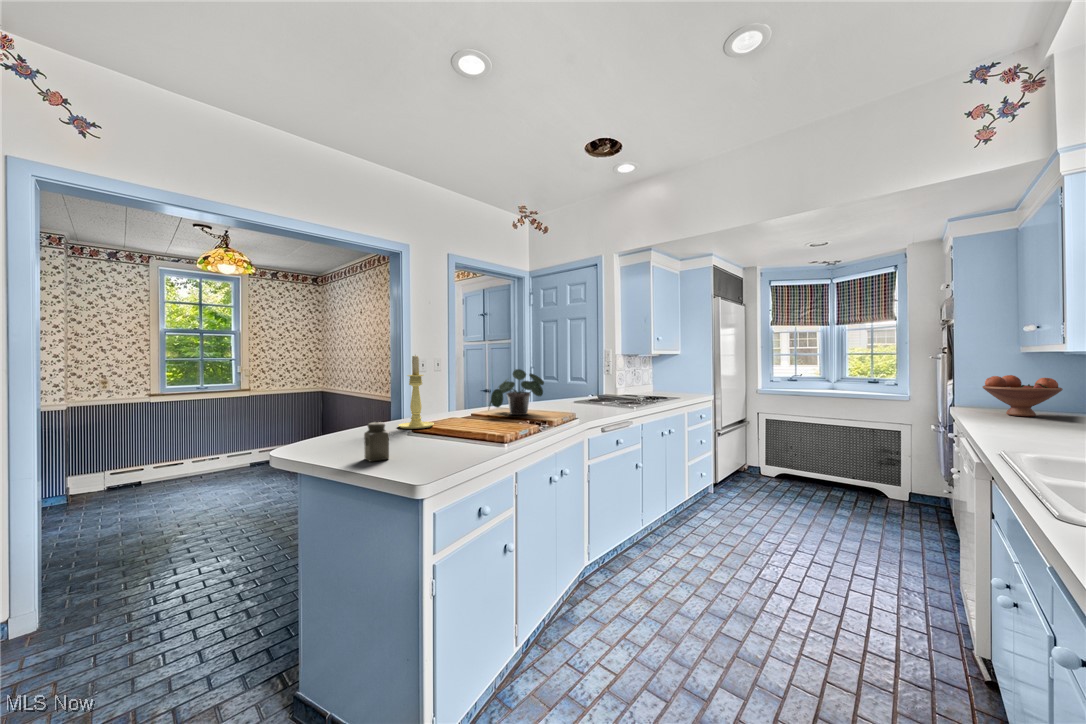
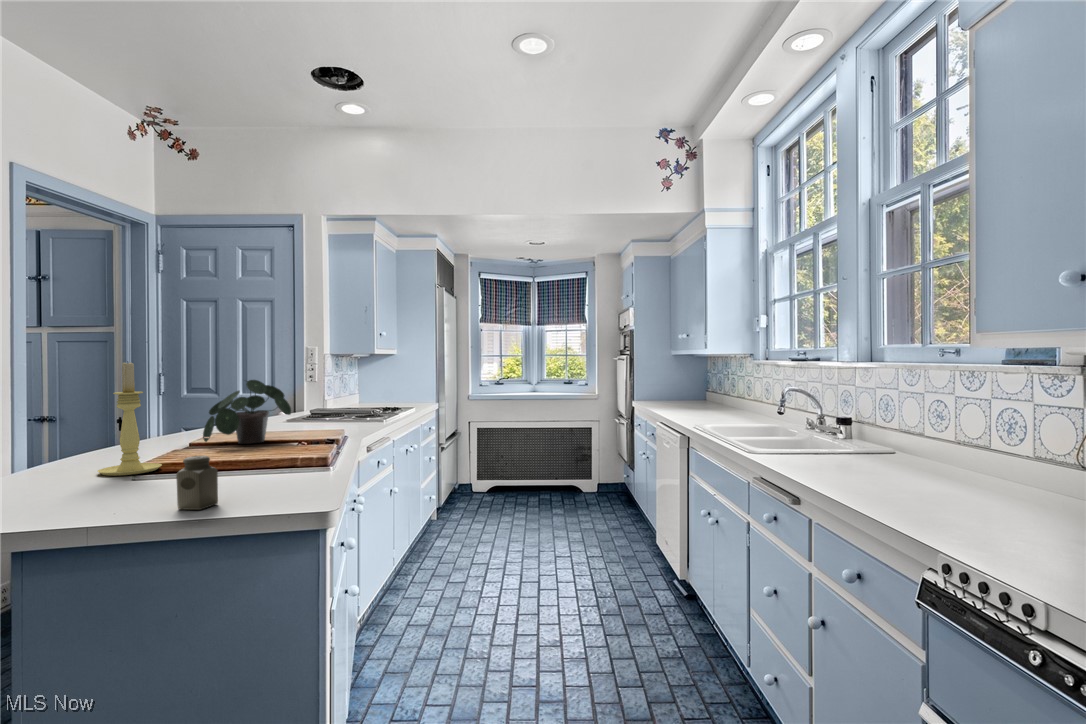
fruit bowl: present [983,375,1063,416] -> none [660,373,703,405]

